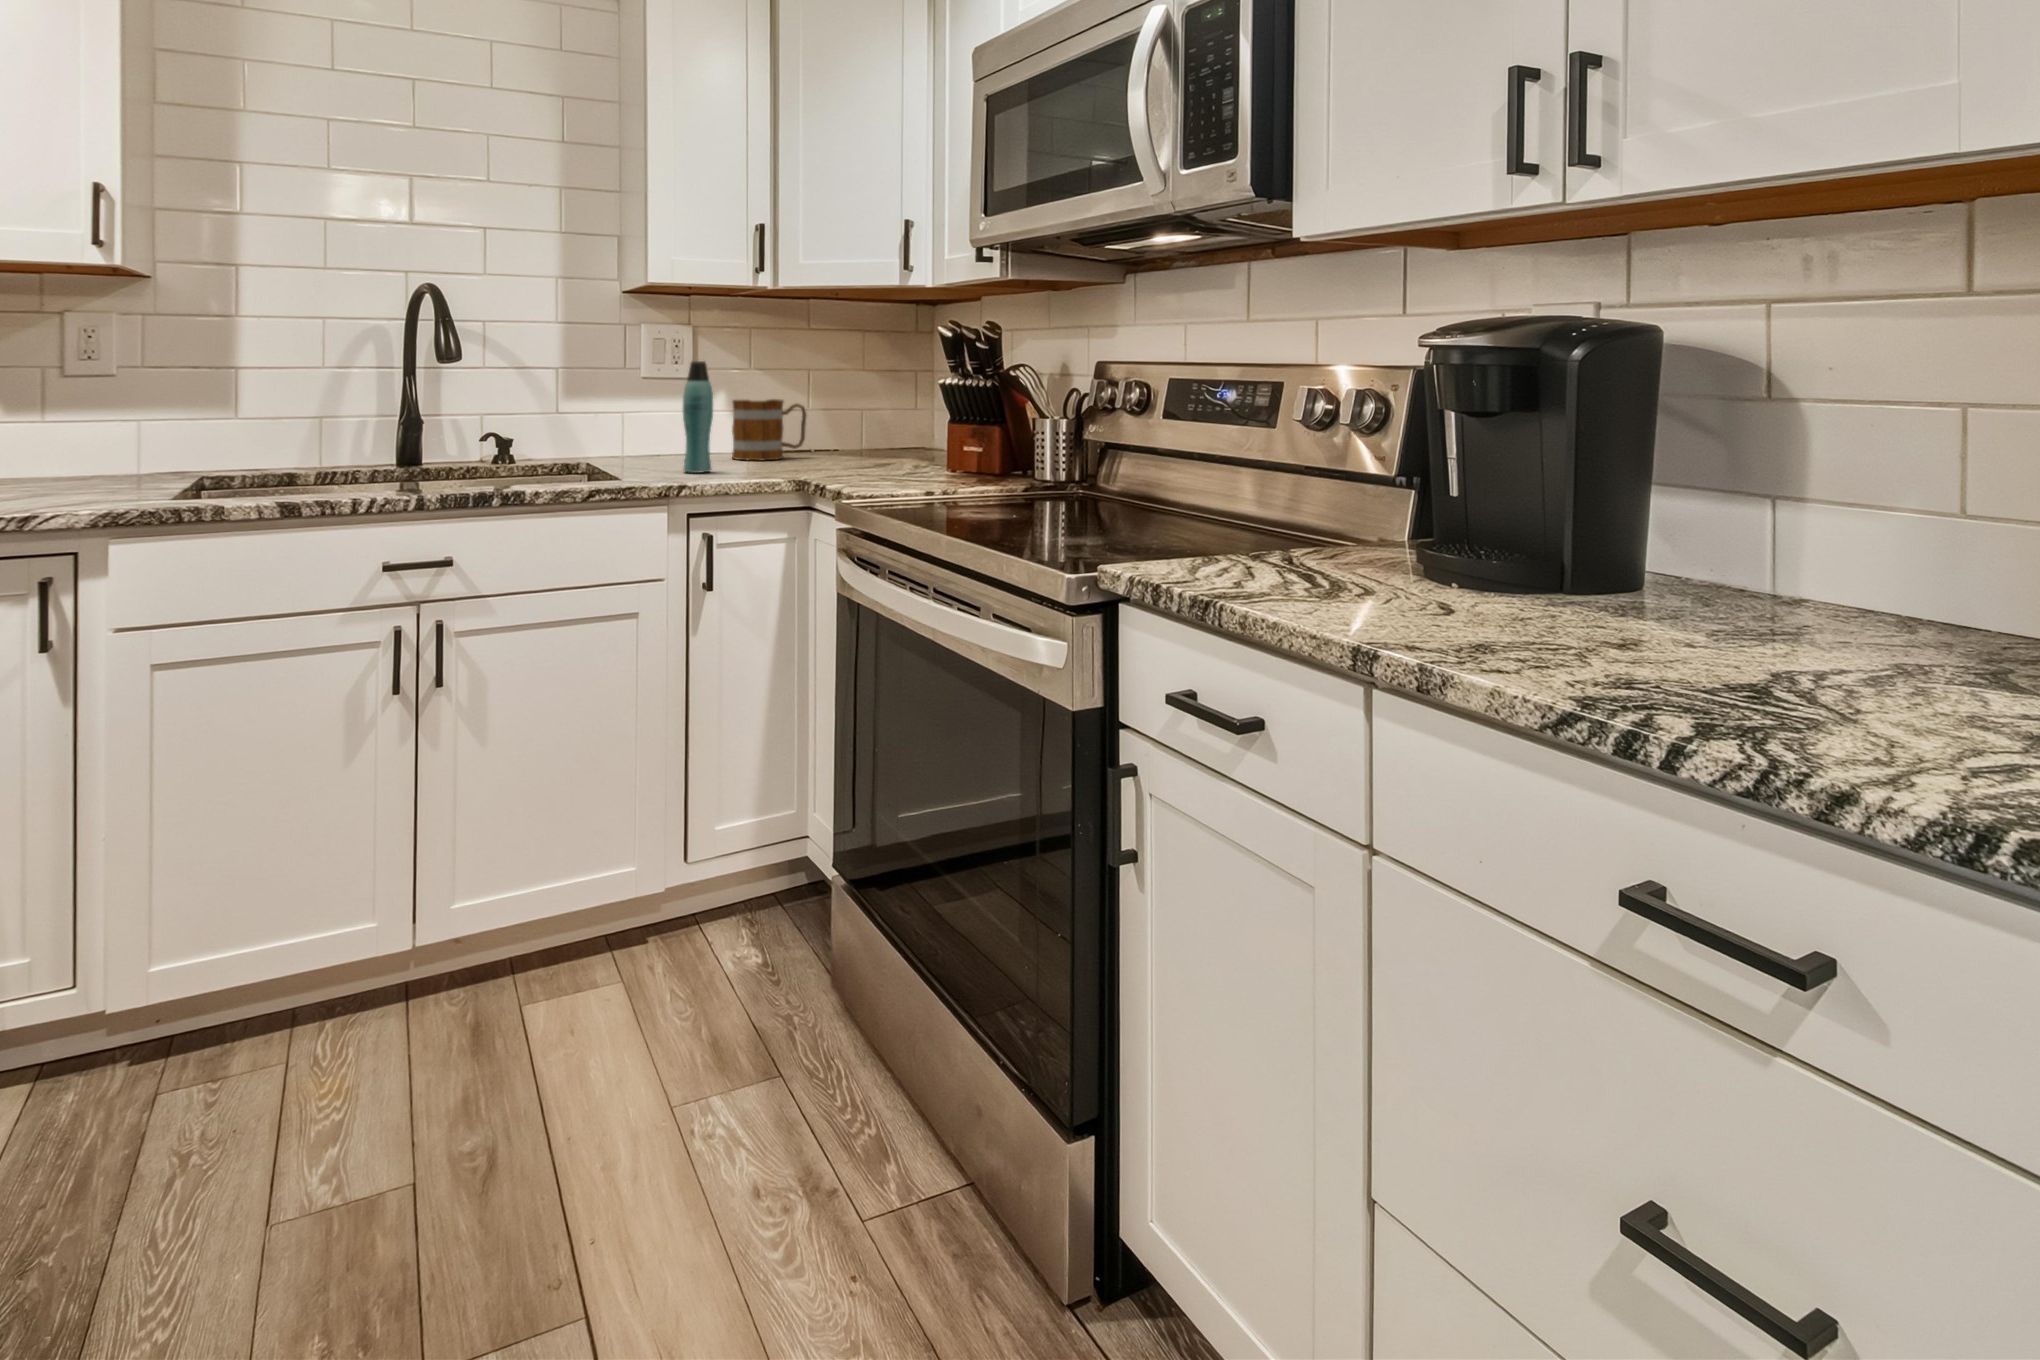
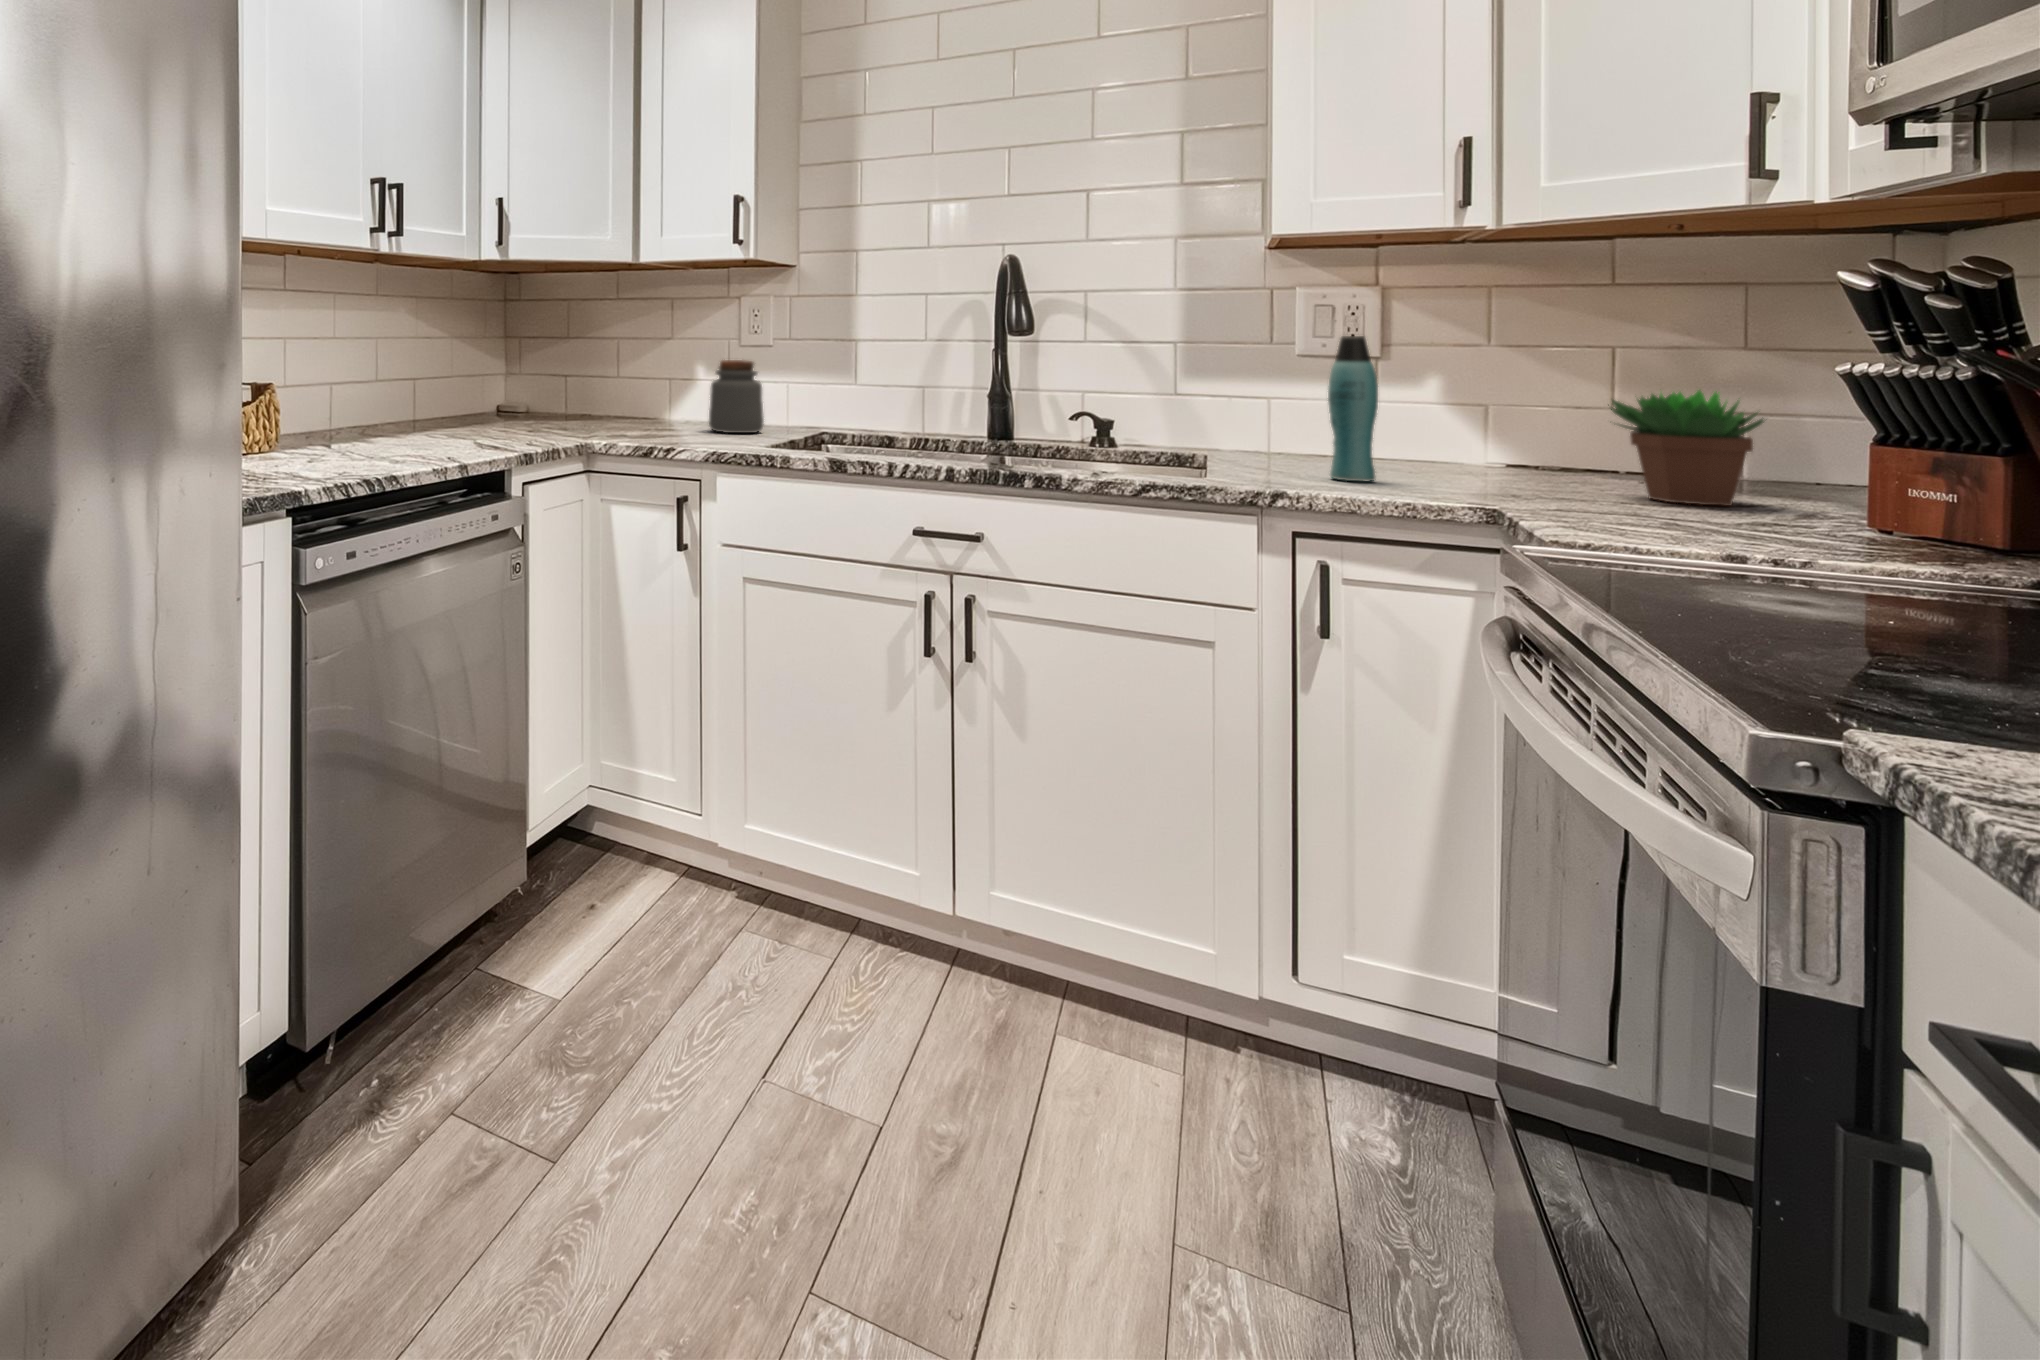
jar: none [21,392,107,486] -> present [709,360,764,433]
succulent plant: none [825,394,895,467] -> present [1608,390,1764,505]
mug: present [732,399,806,460] -> none [1450,390,1598,478]

